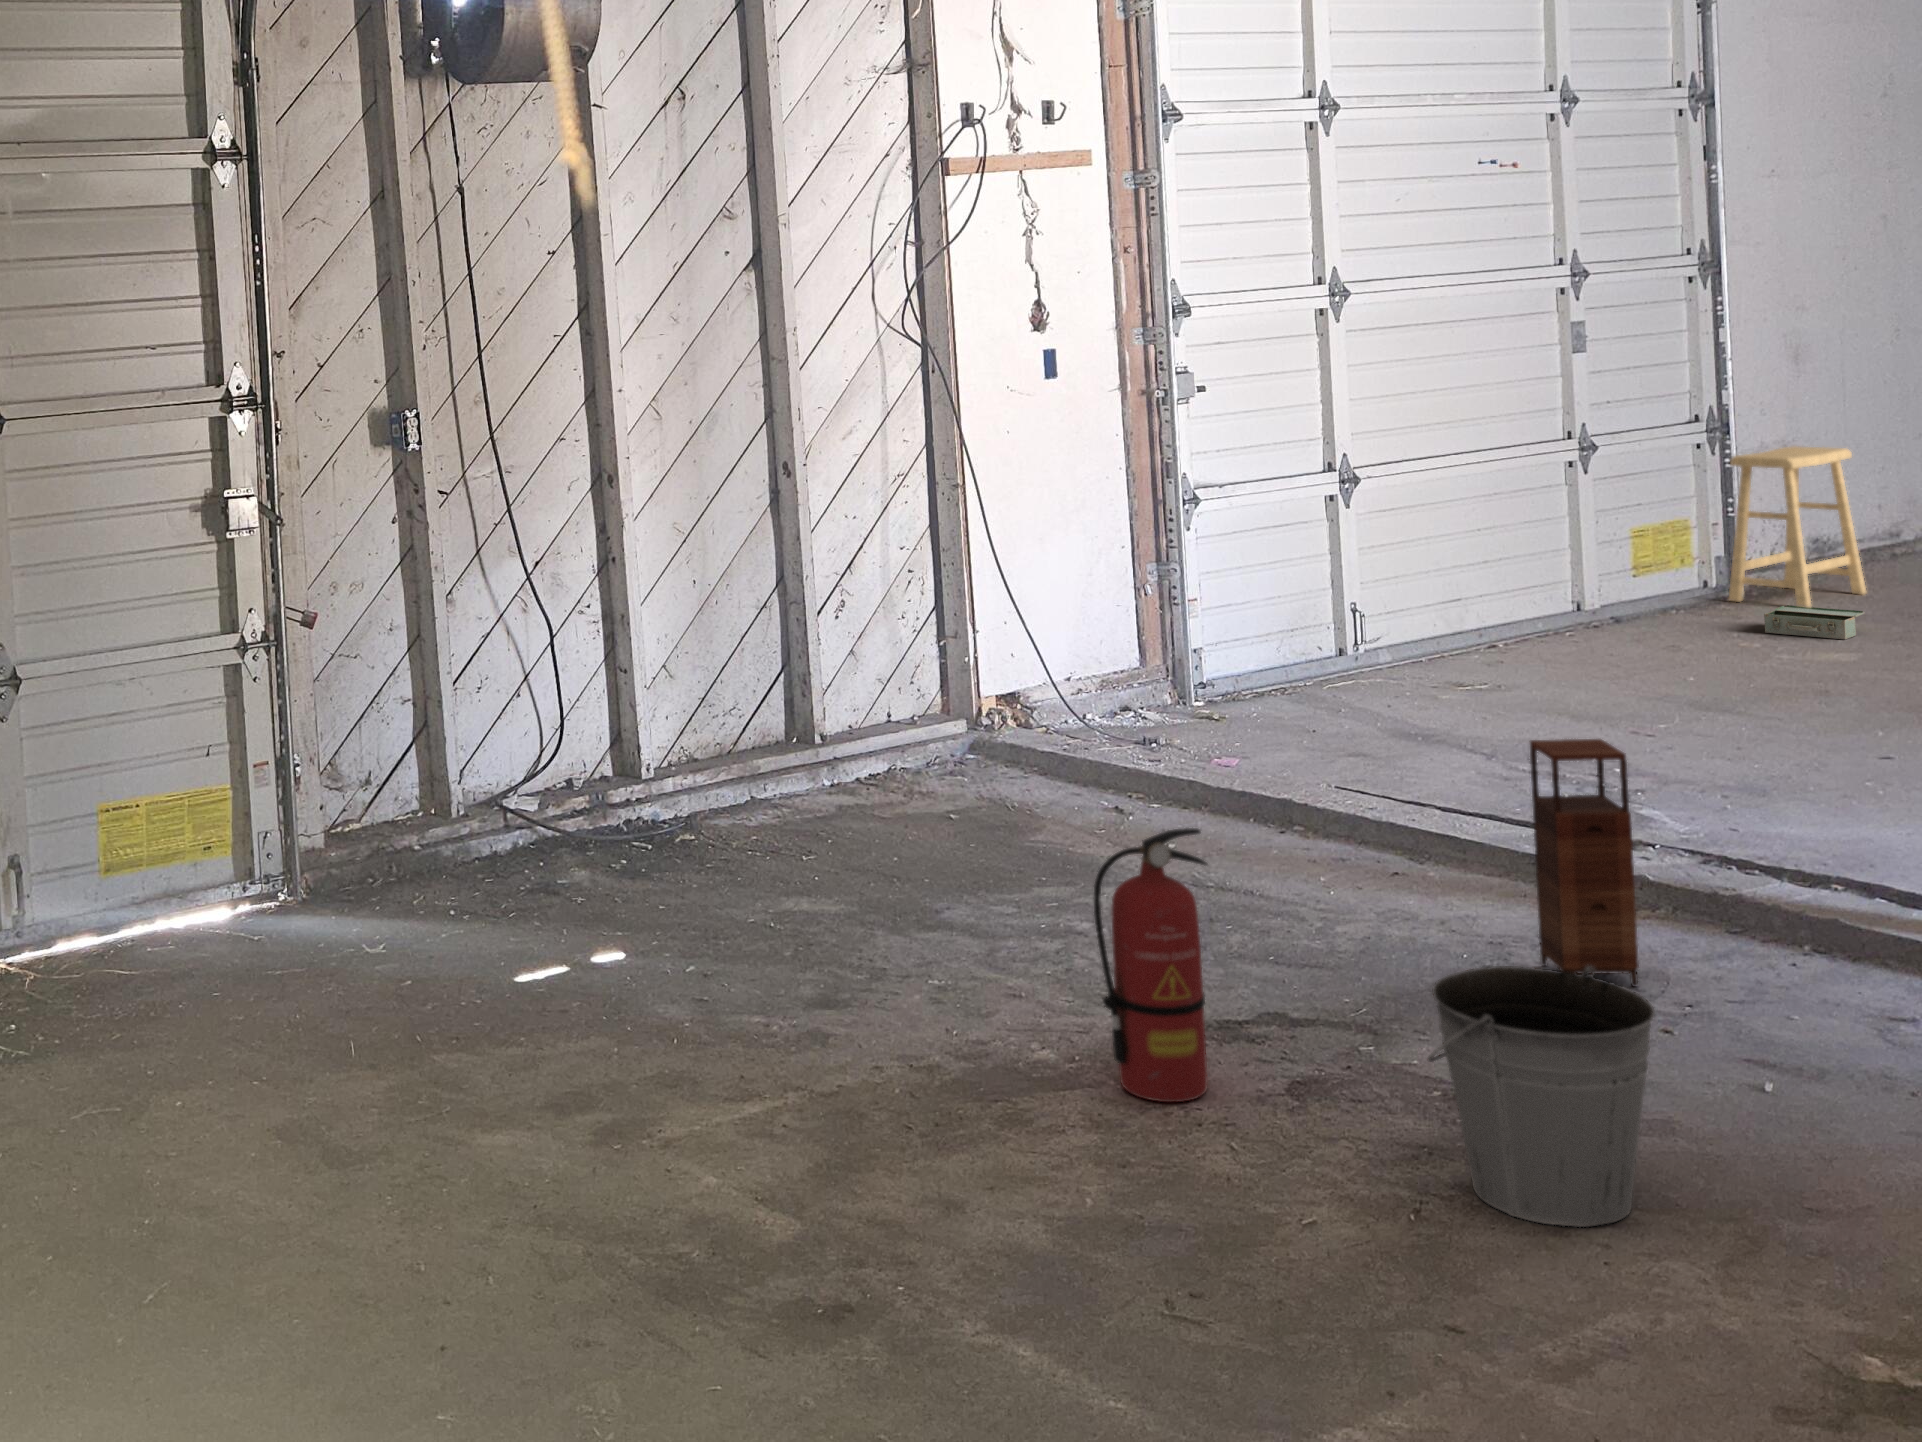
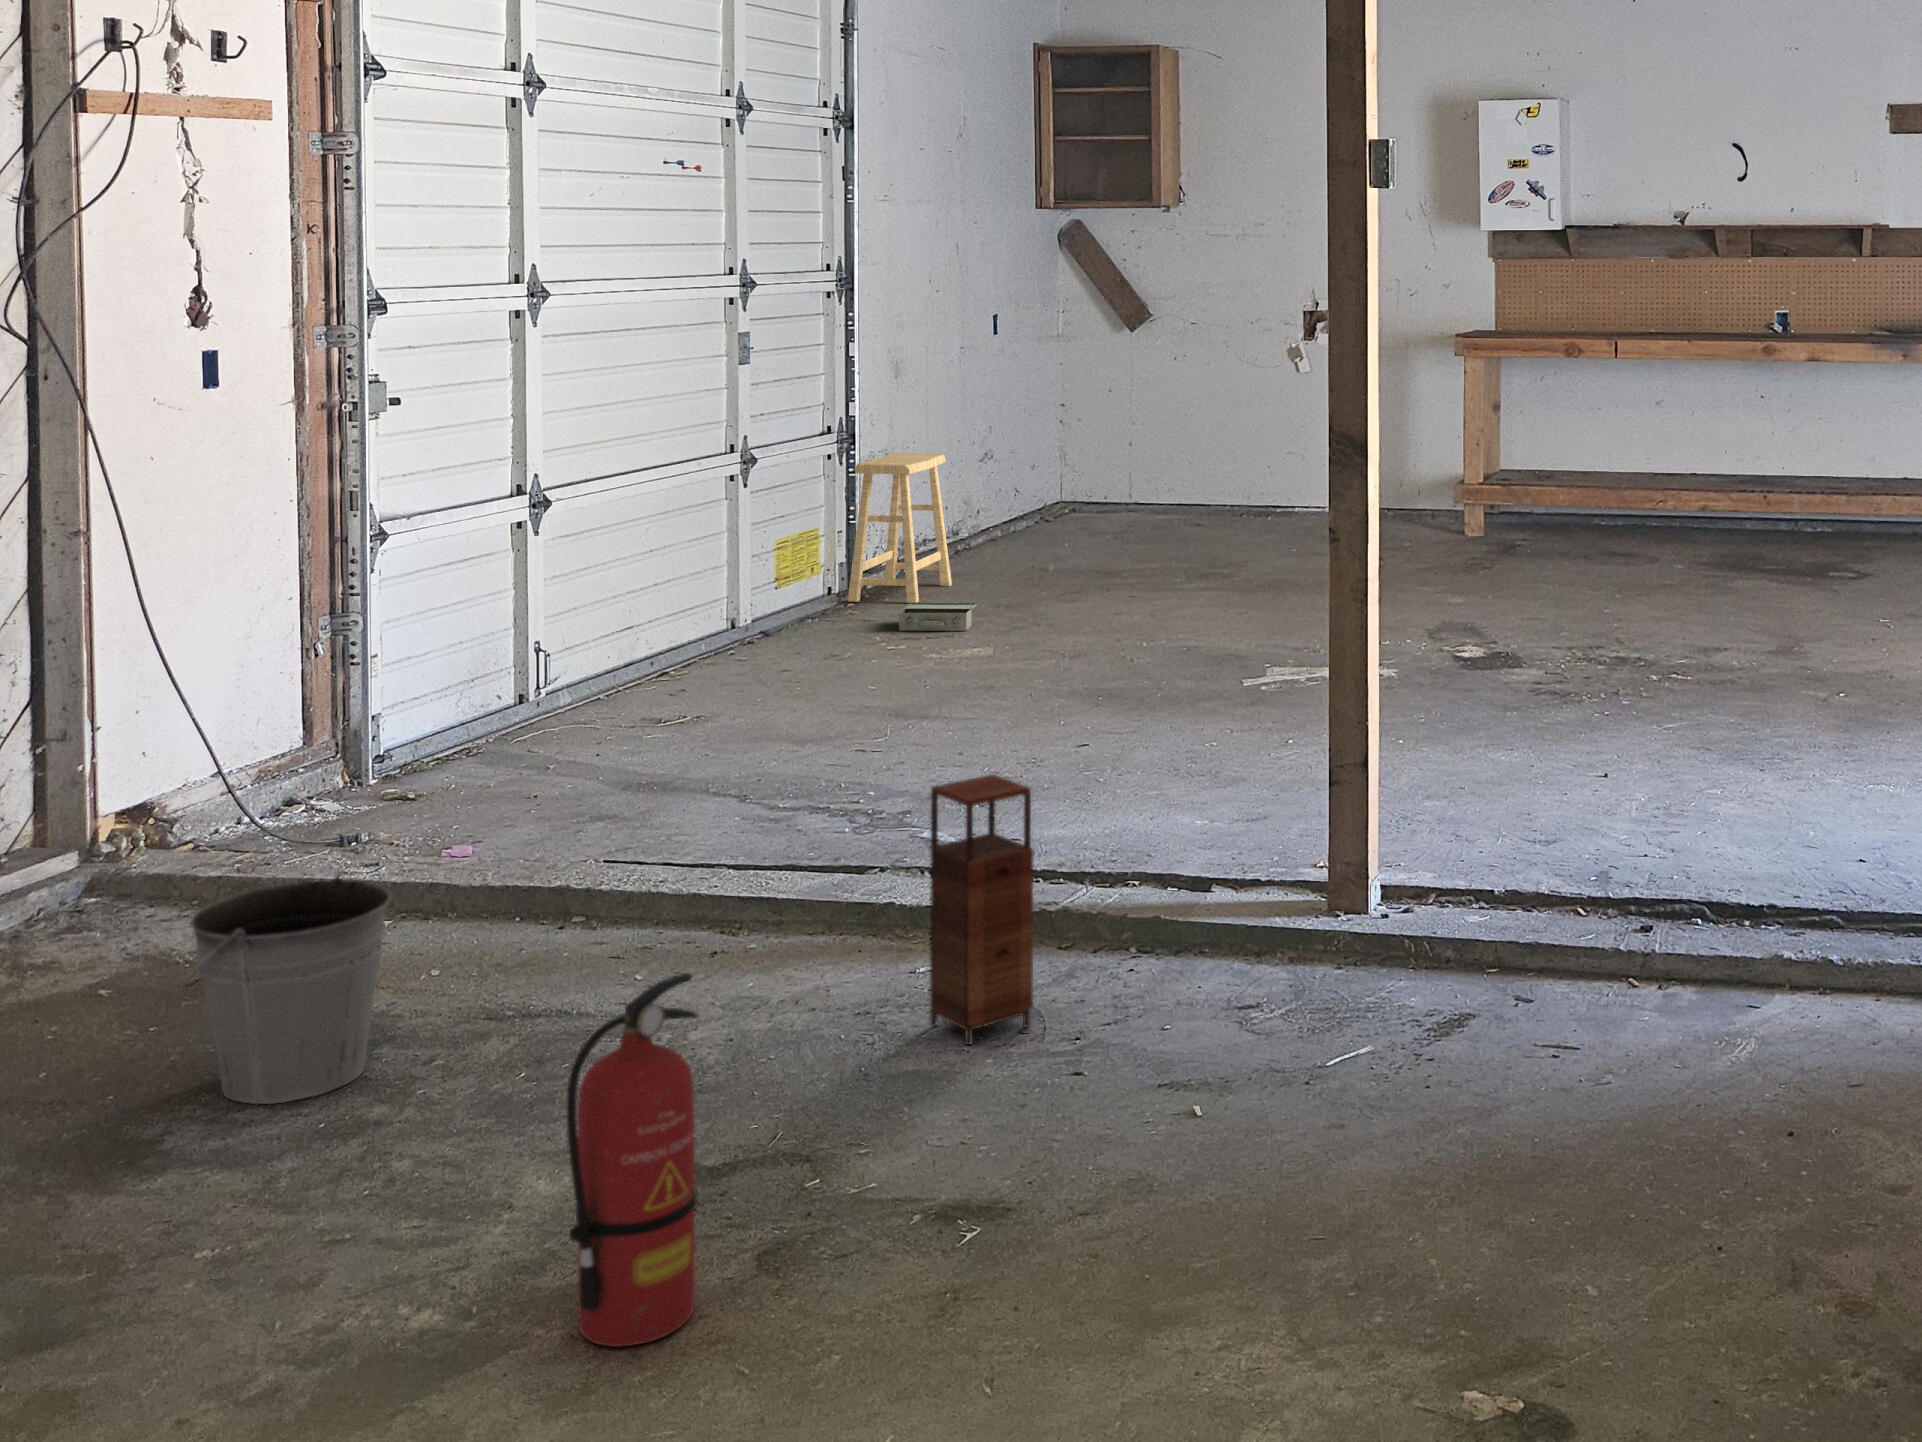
bucket: present [1428,965,1655,1227] -> present [183,872,391,1104]

